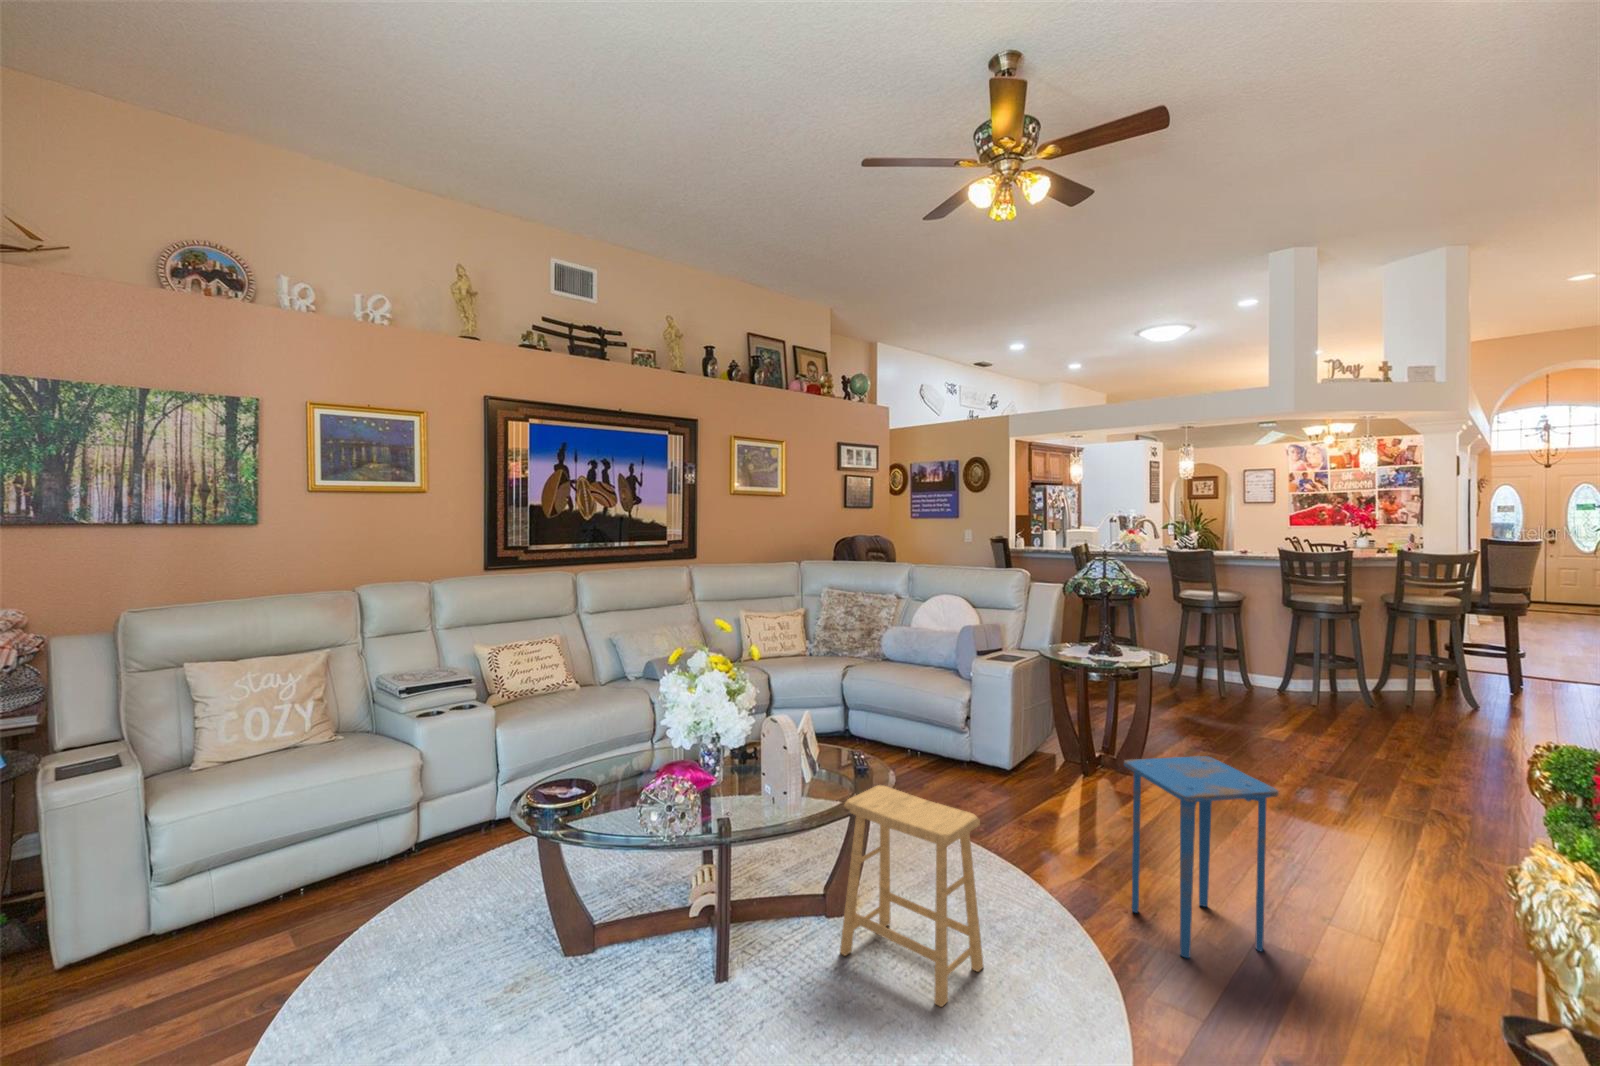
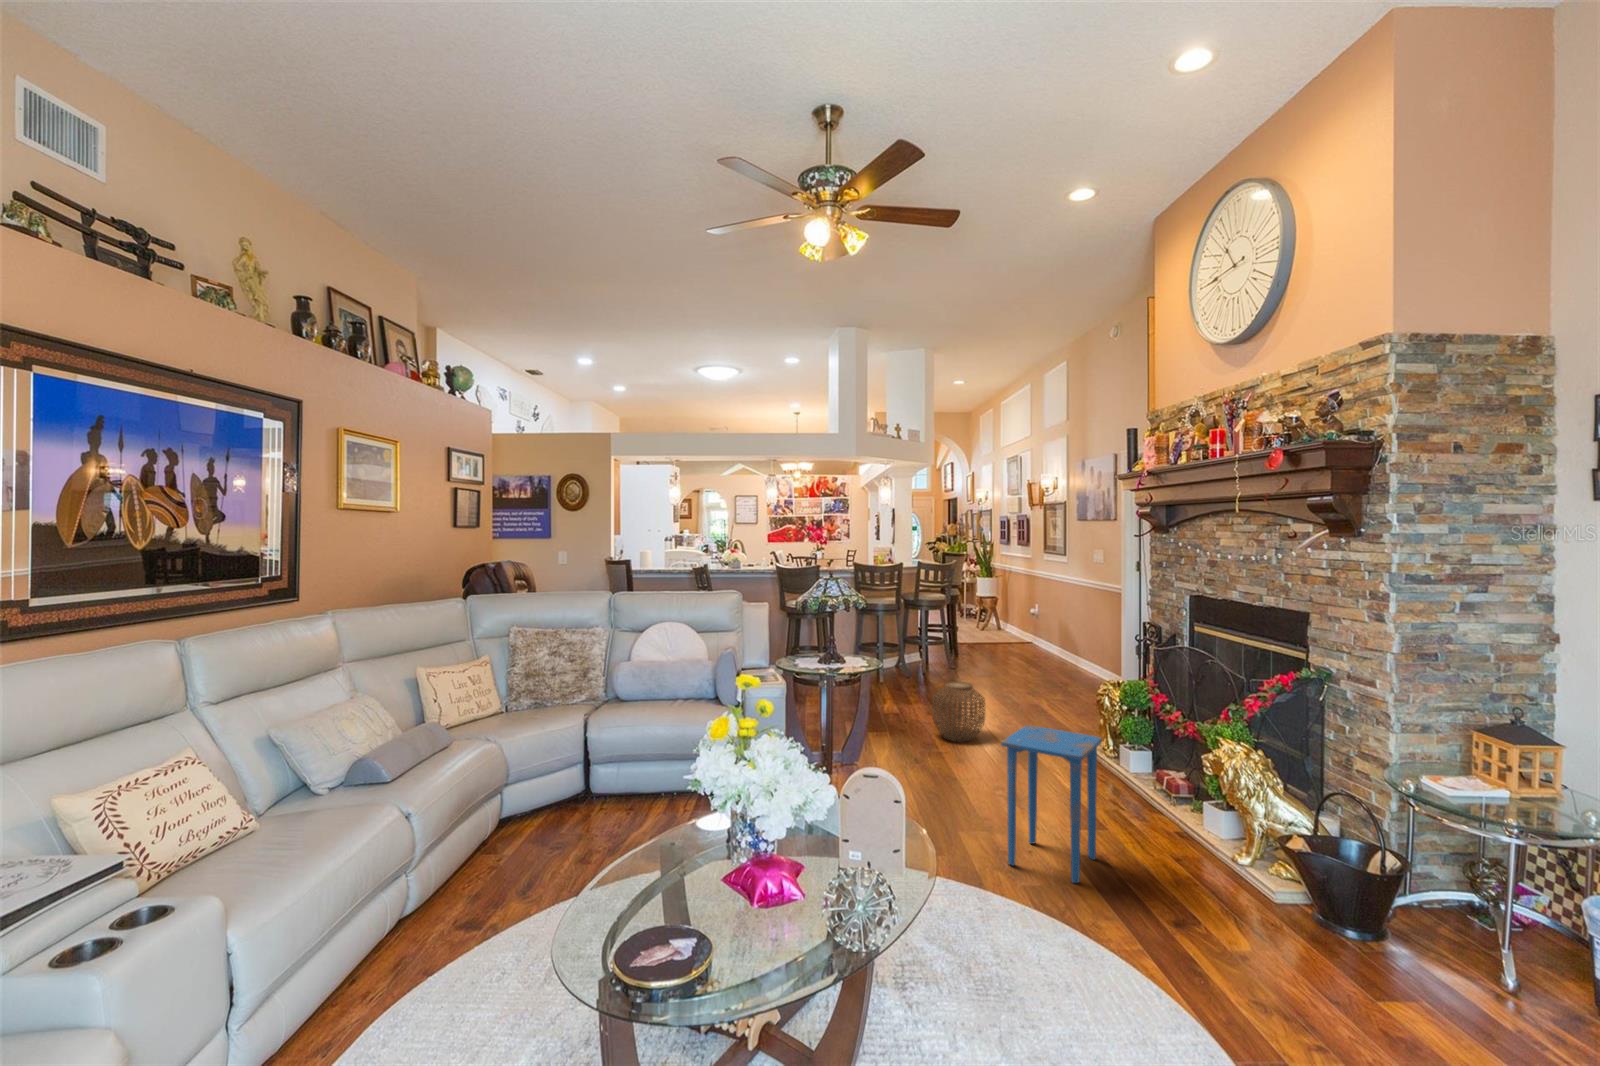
woven basket: none [1277,710,1363,793] -> present [932,682,985,742]
footstool: present [840,785,984,1007] -> none [899,816,1038,1009]

